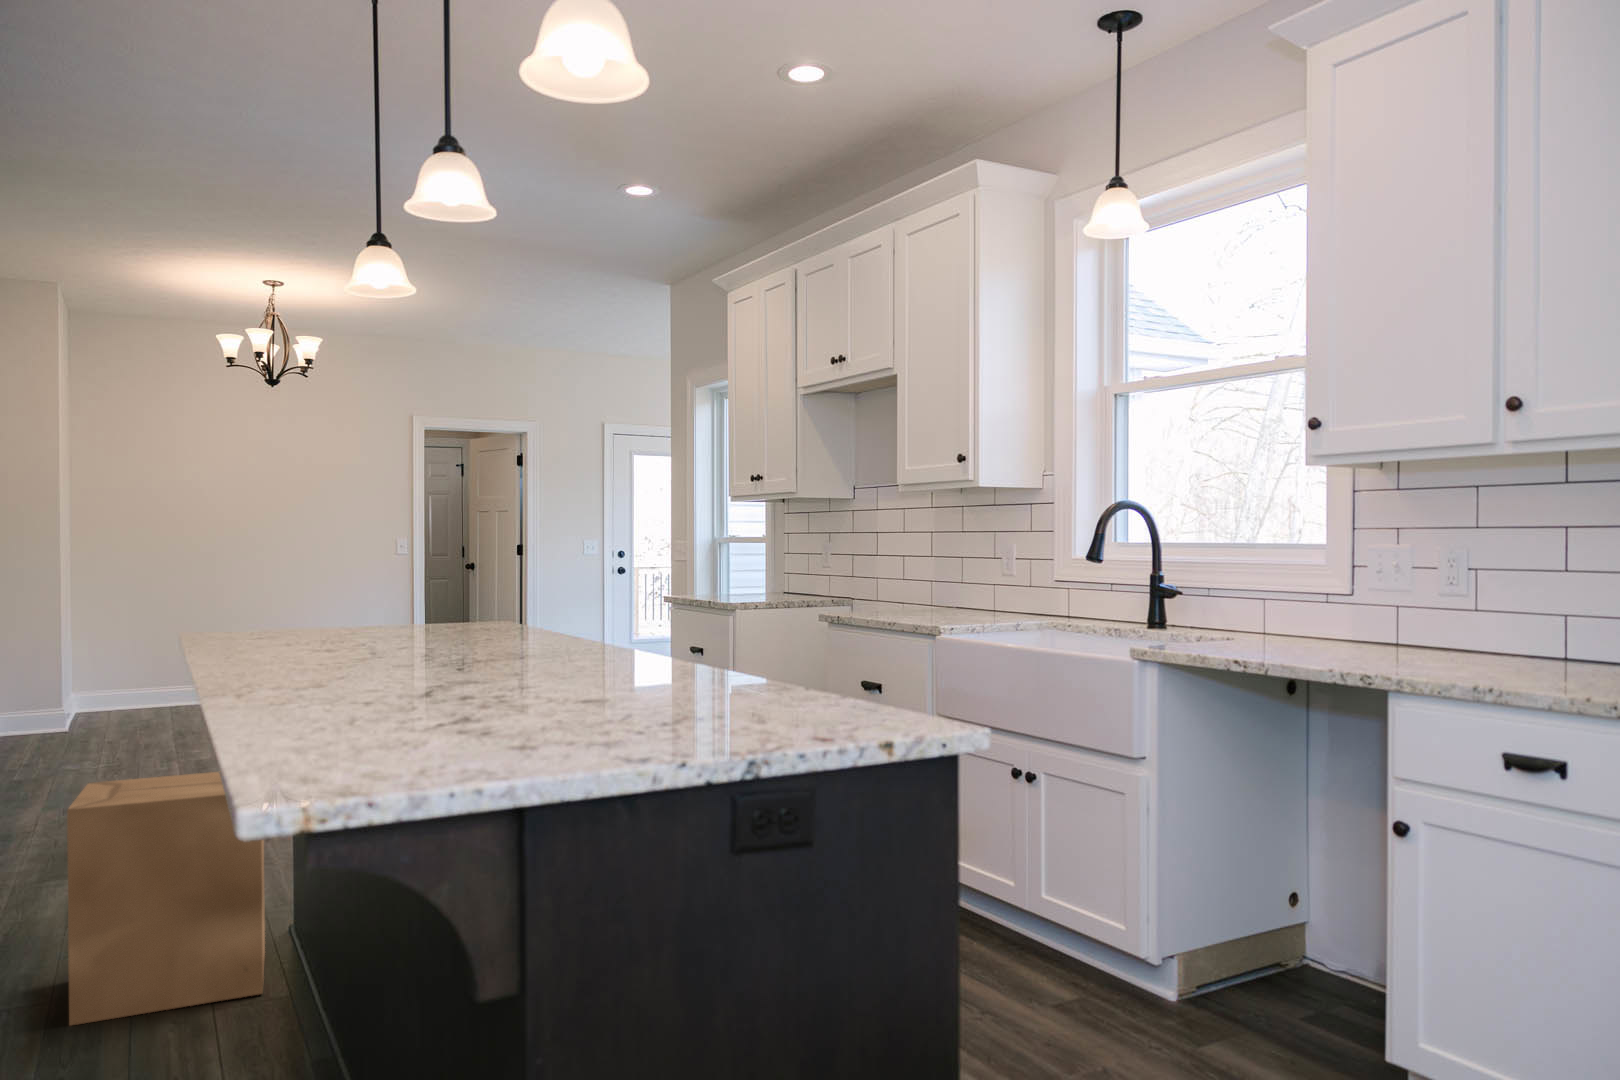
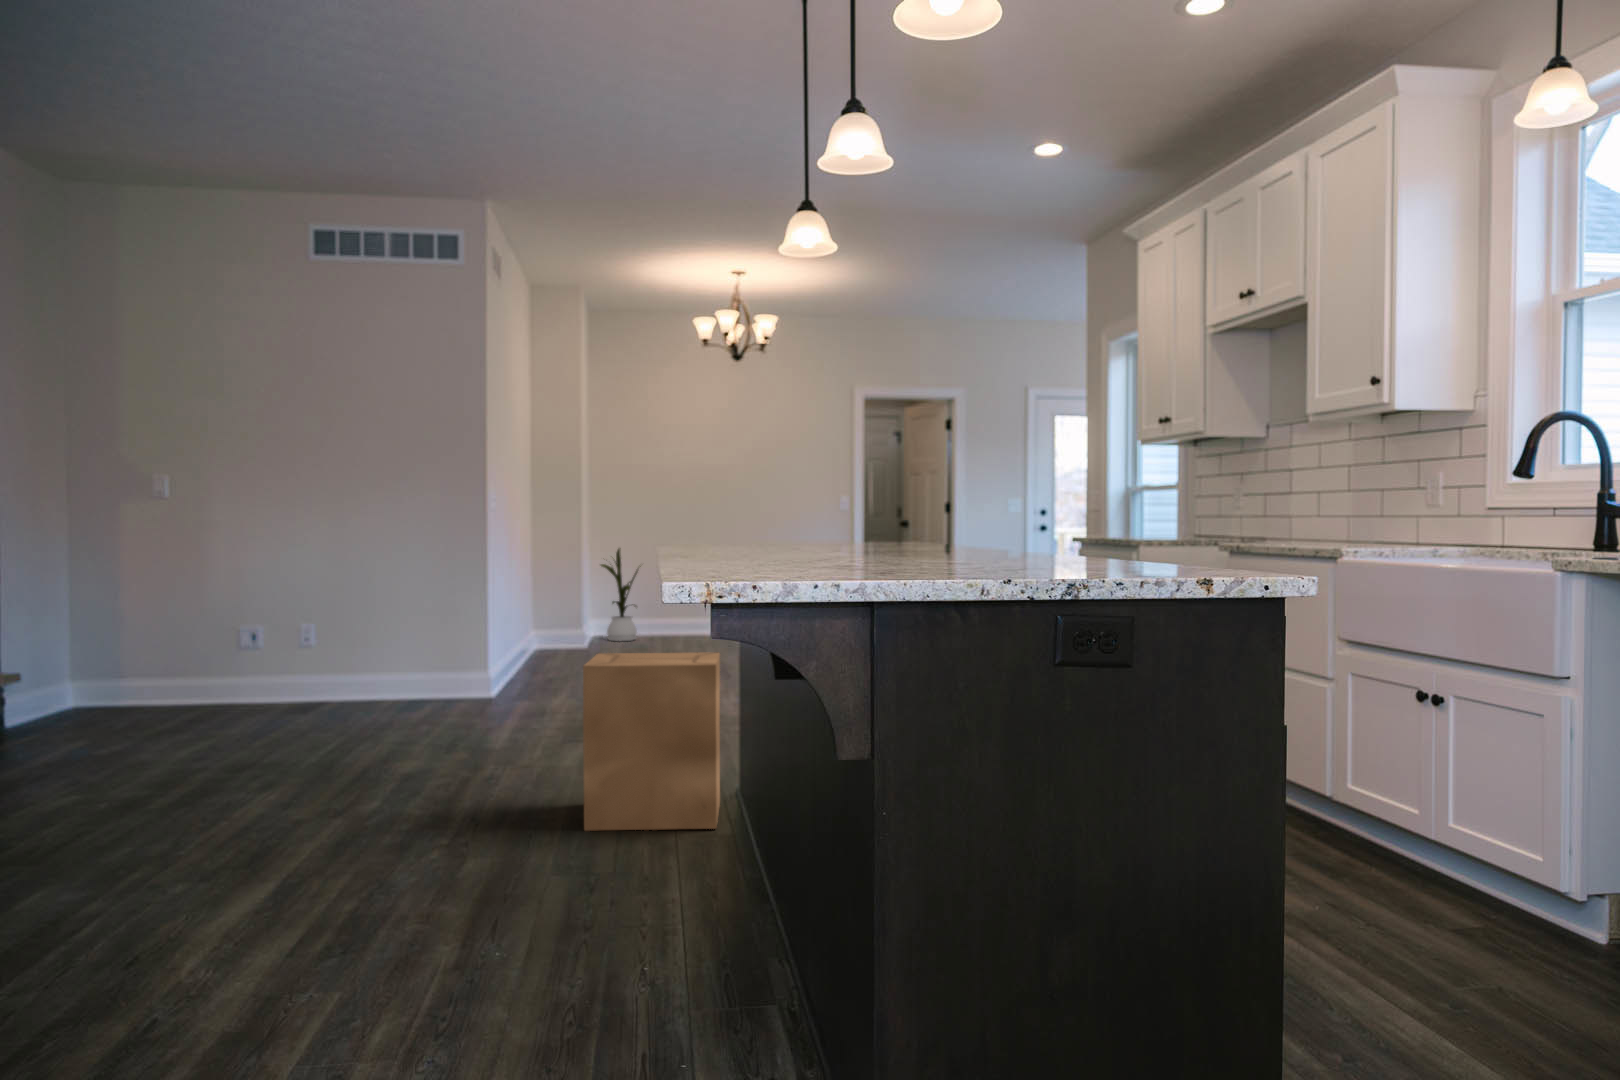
house plant: none [78,603,143,719] -> present [601,549,641,641]

